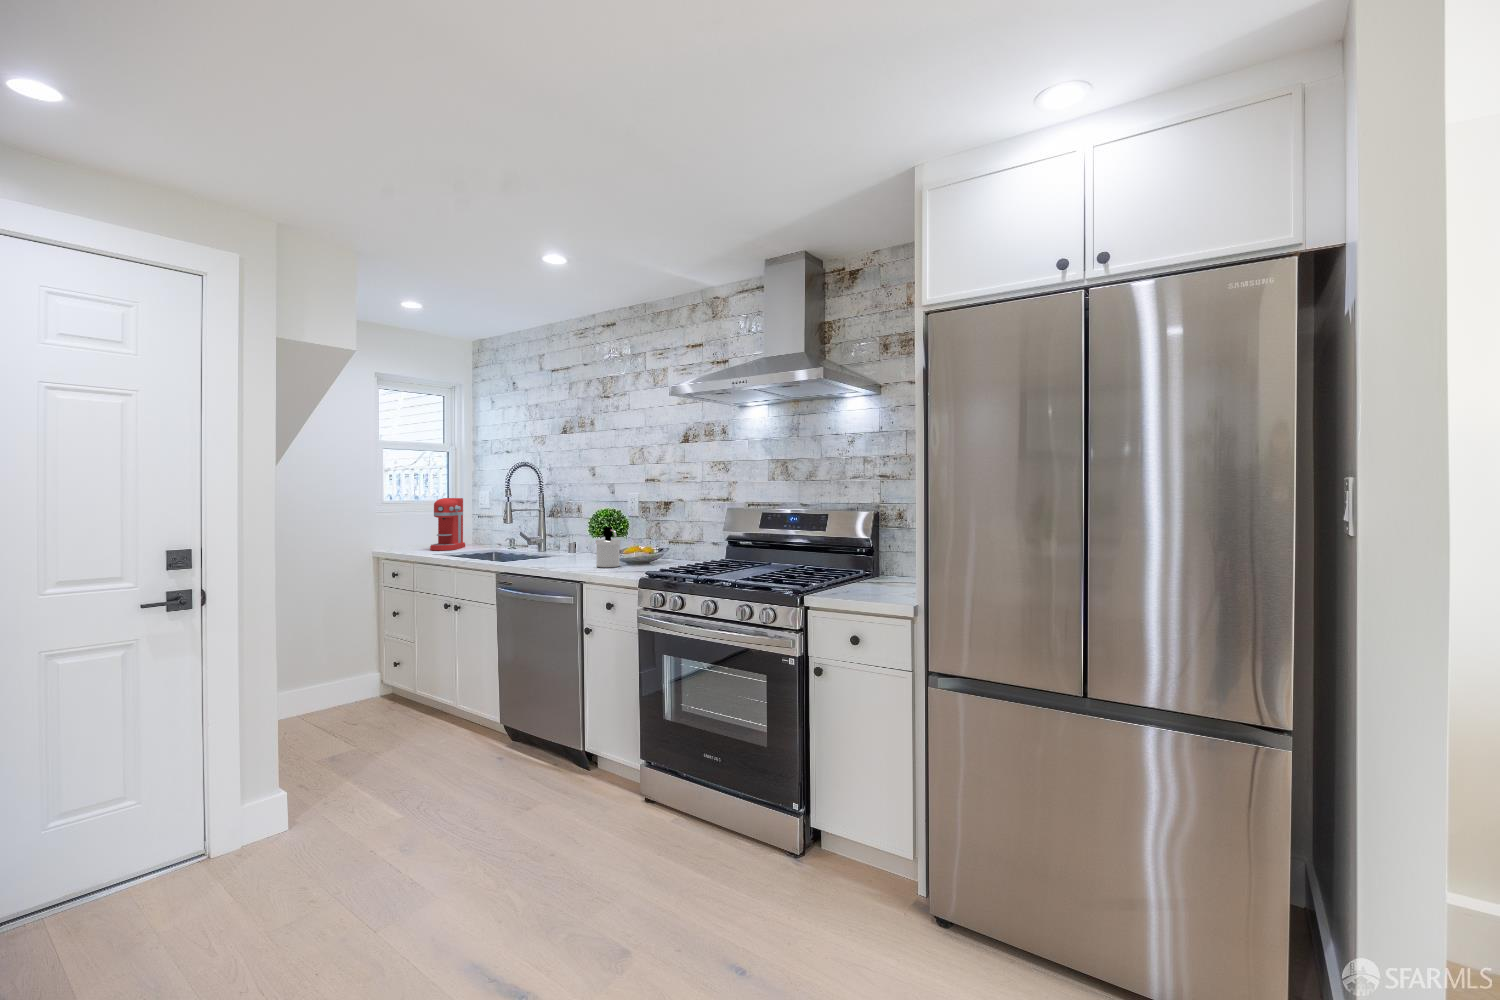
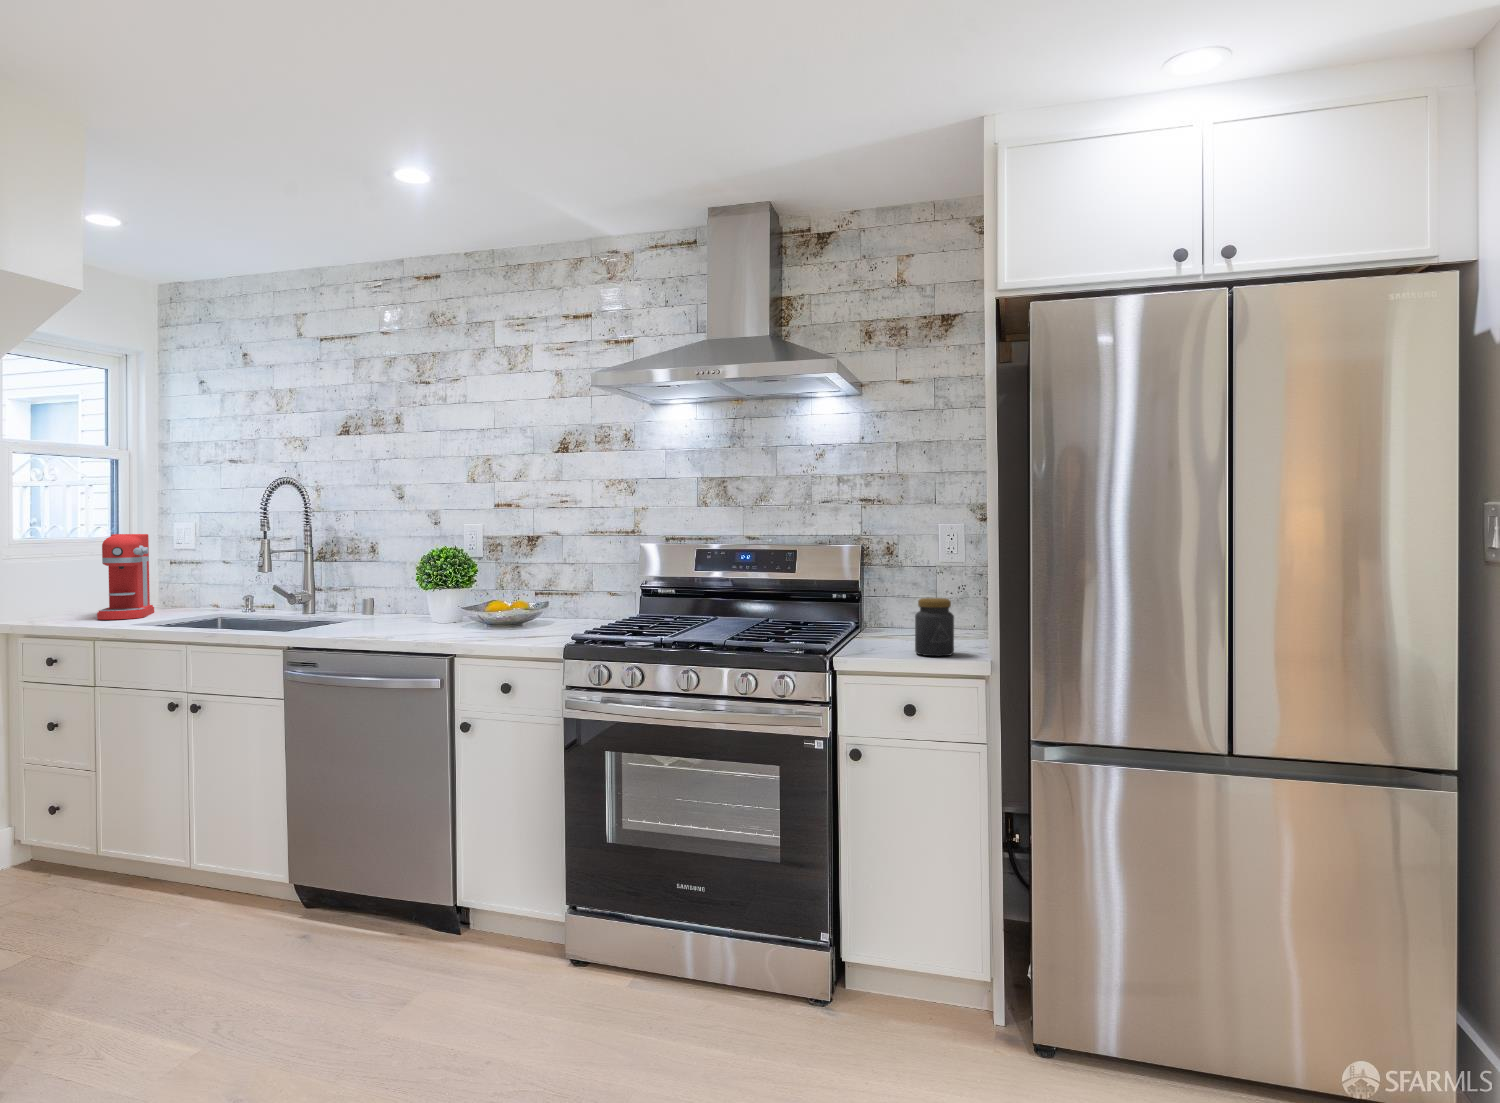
soap dispenser: present [596,527,620,567] -> none [454,574,495,633]
jar: none [861,553,892,599] -> present [915,598,954,656]

